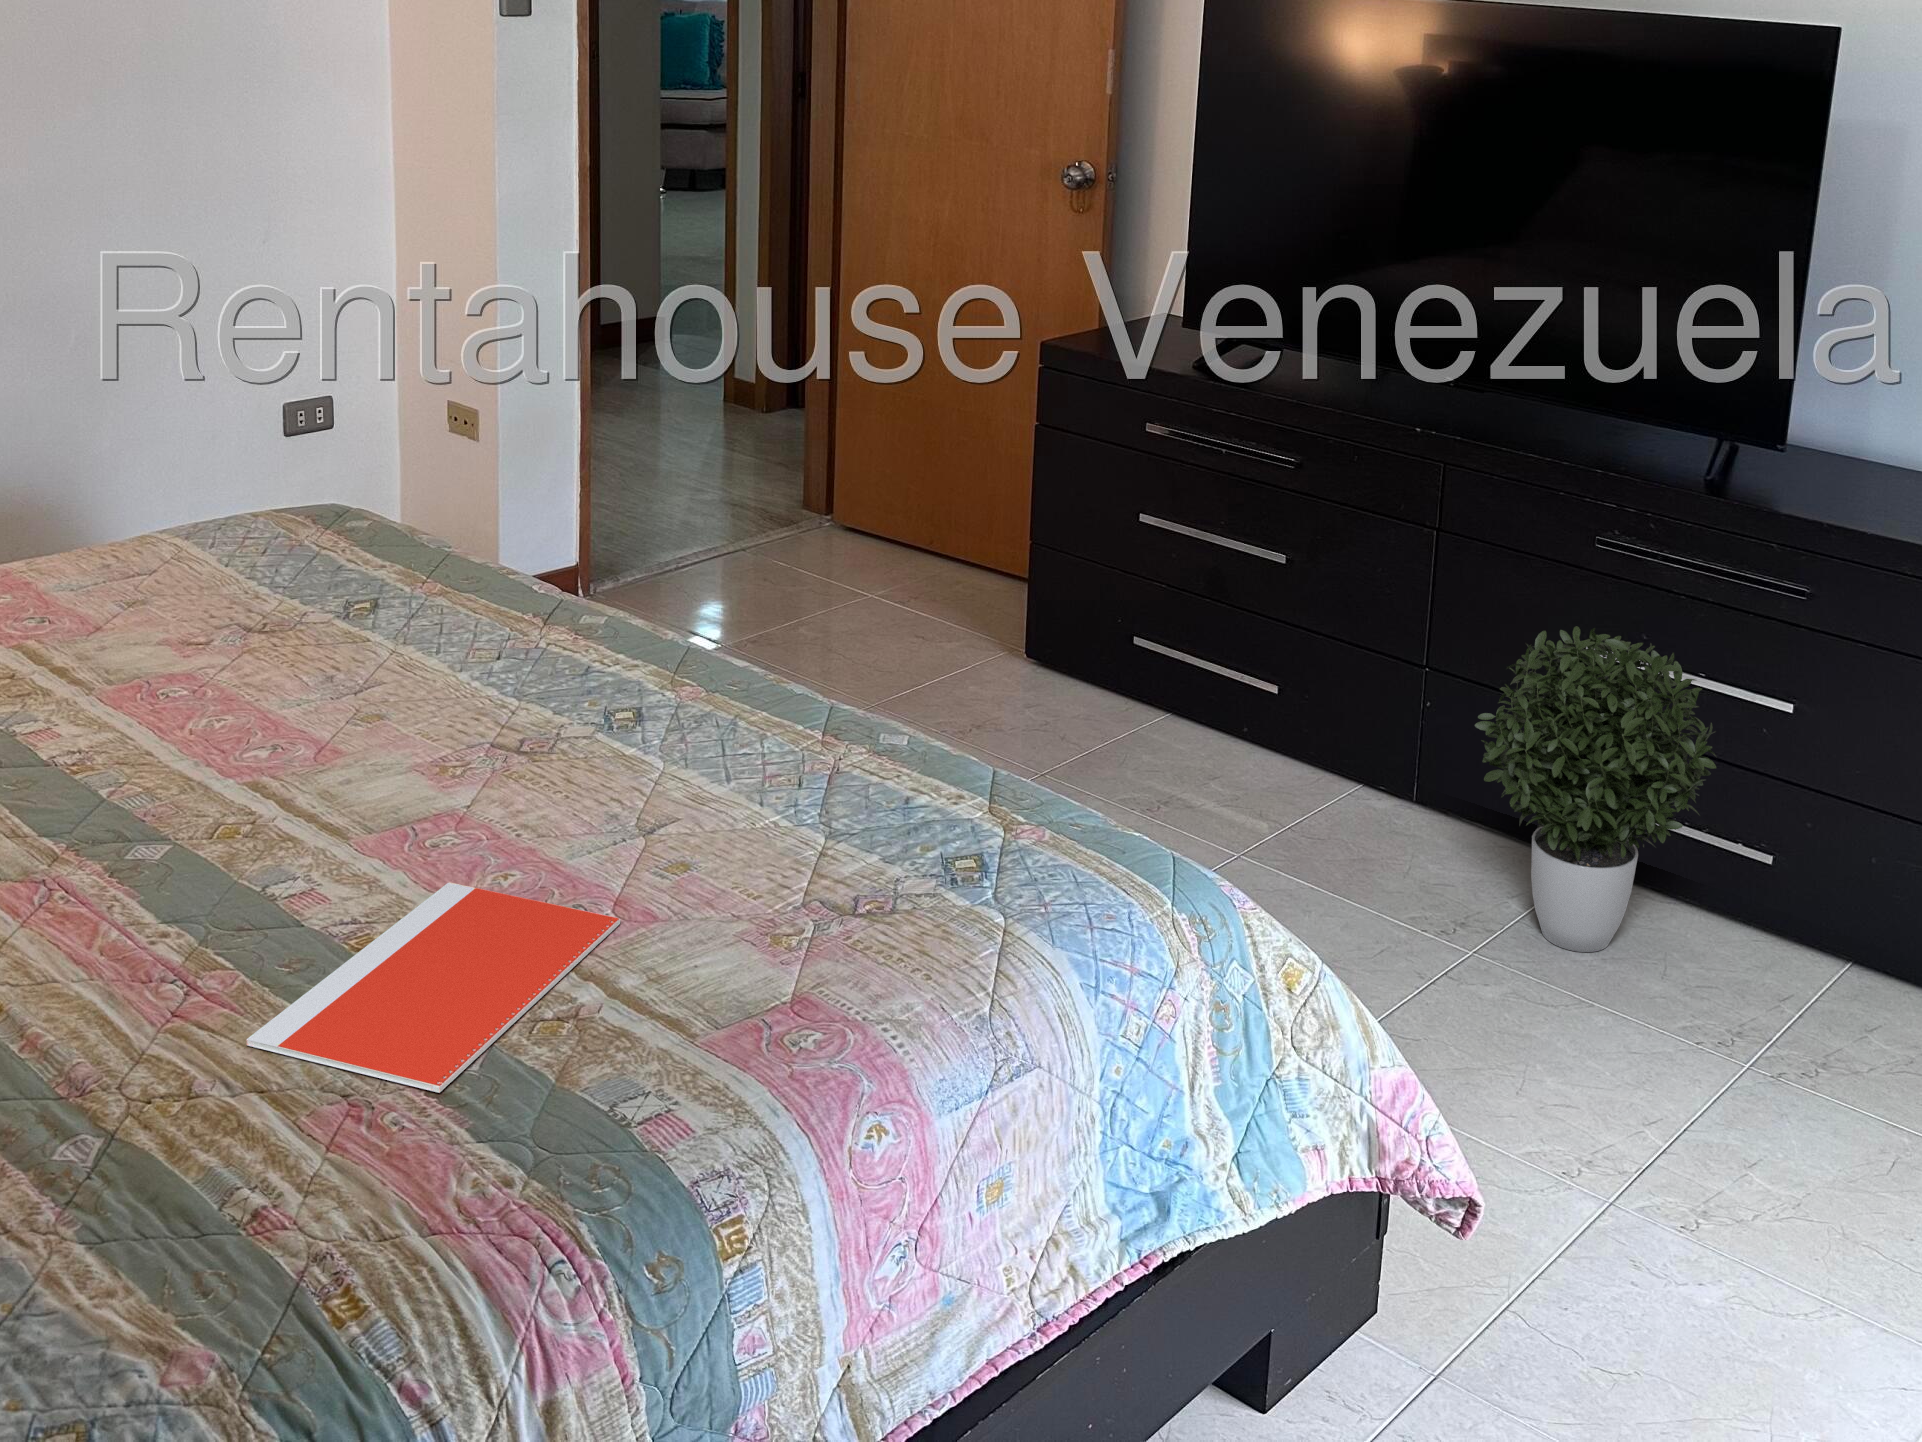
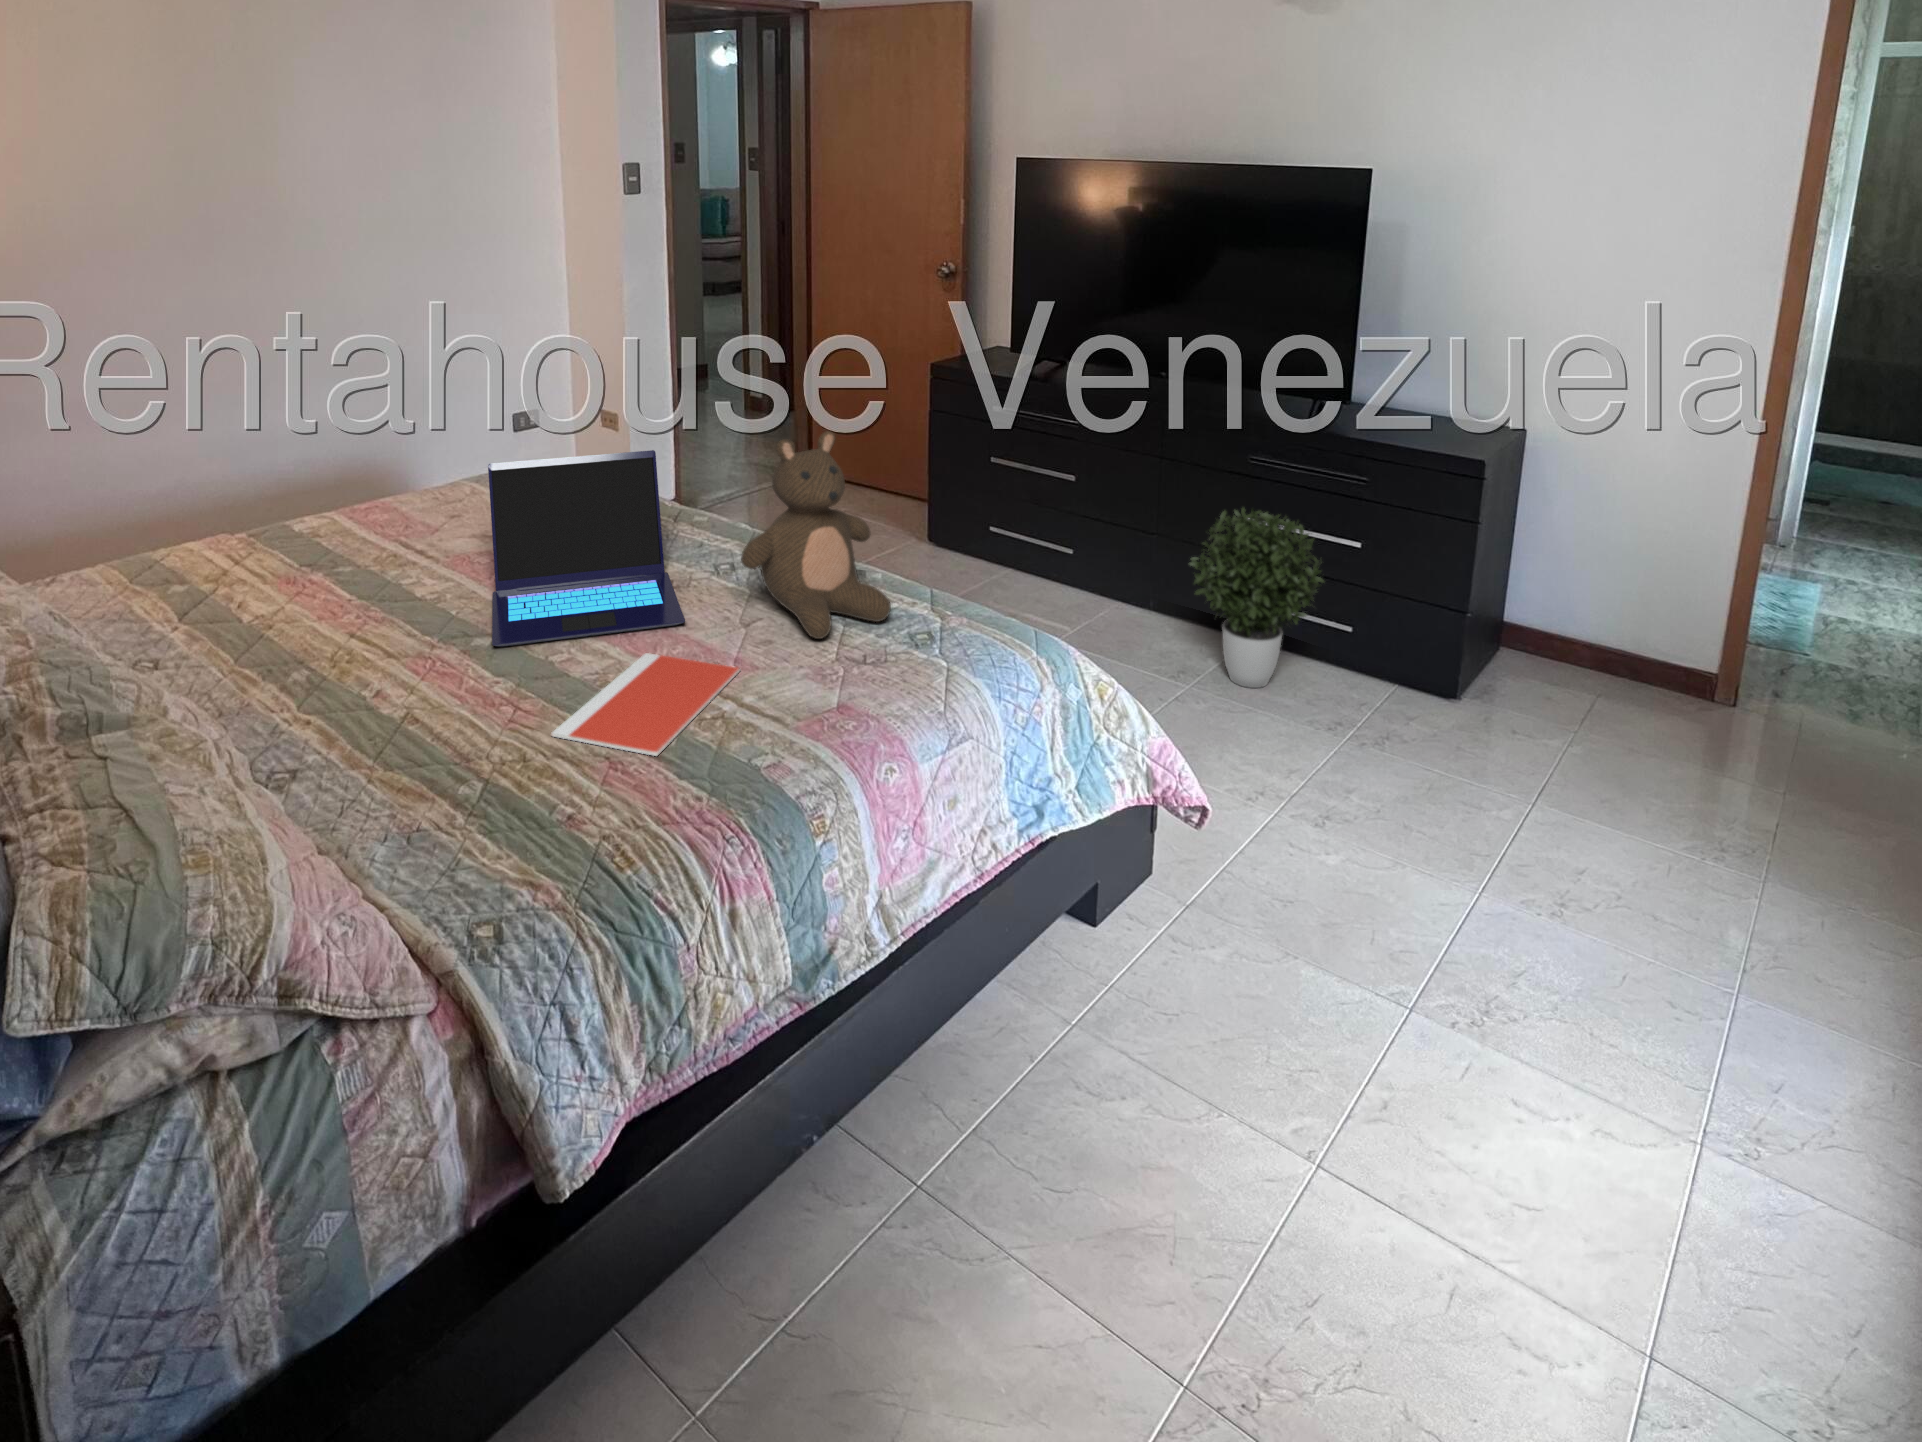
stuffed bear: none [638,479,912,865] -> present [741,431,891,639]
laptop: none [164,498,530,860] -> present [488,450,685,647]

